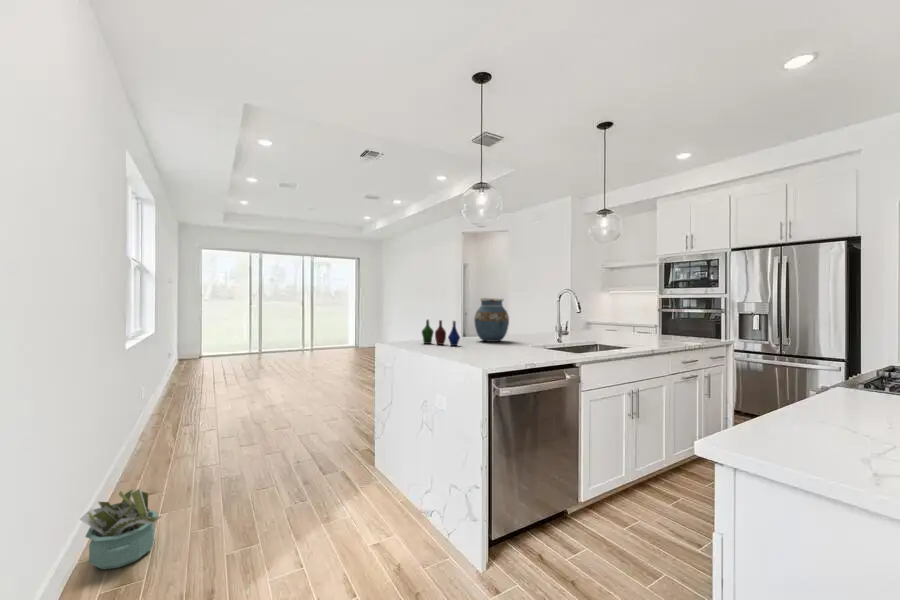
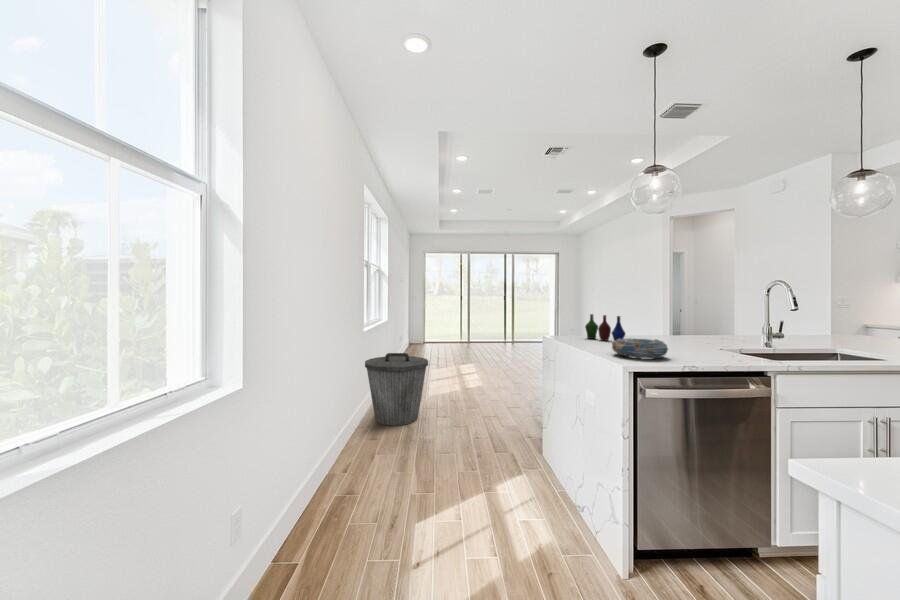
vase: present [474,298,509,342] -> none [649,292,694,341]
decorative bowl: none [462,341,510,360] -> present [612,338,668,359]
trash can: none [131,374,229,473] -> present [365,353,428,426]
decorative plant: present [80,489,161,570] -> none [325,429,370,483]

